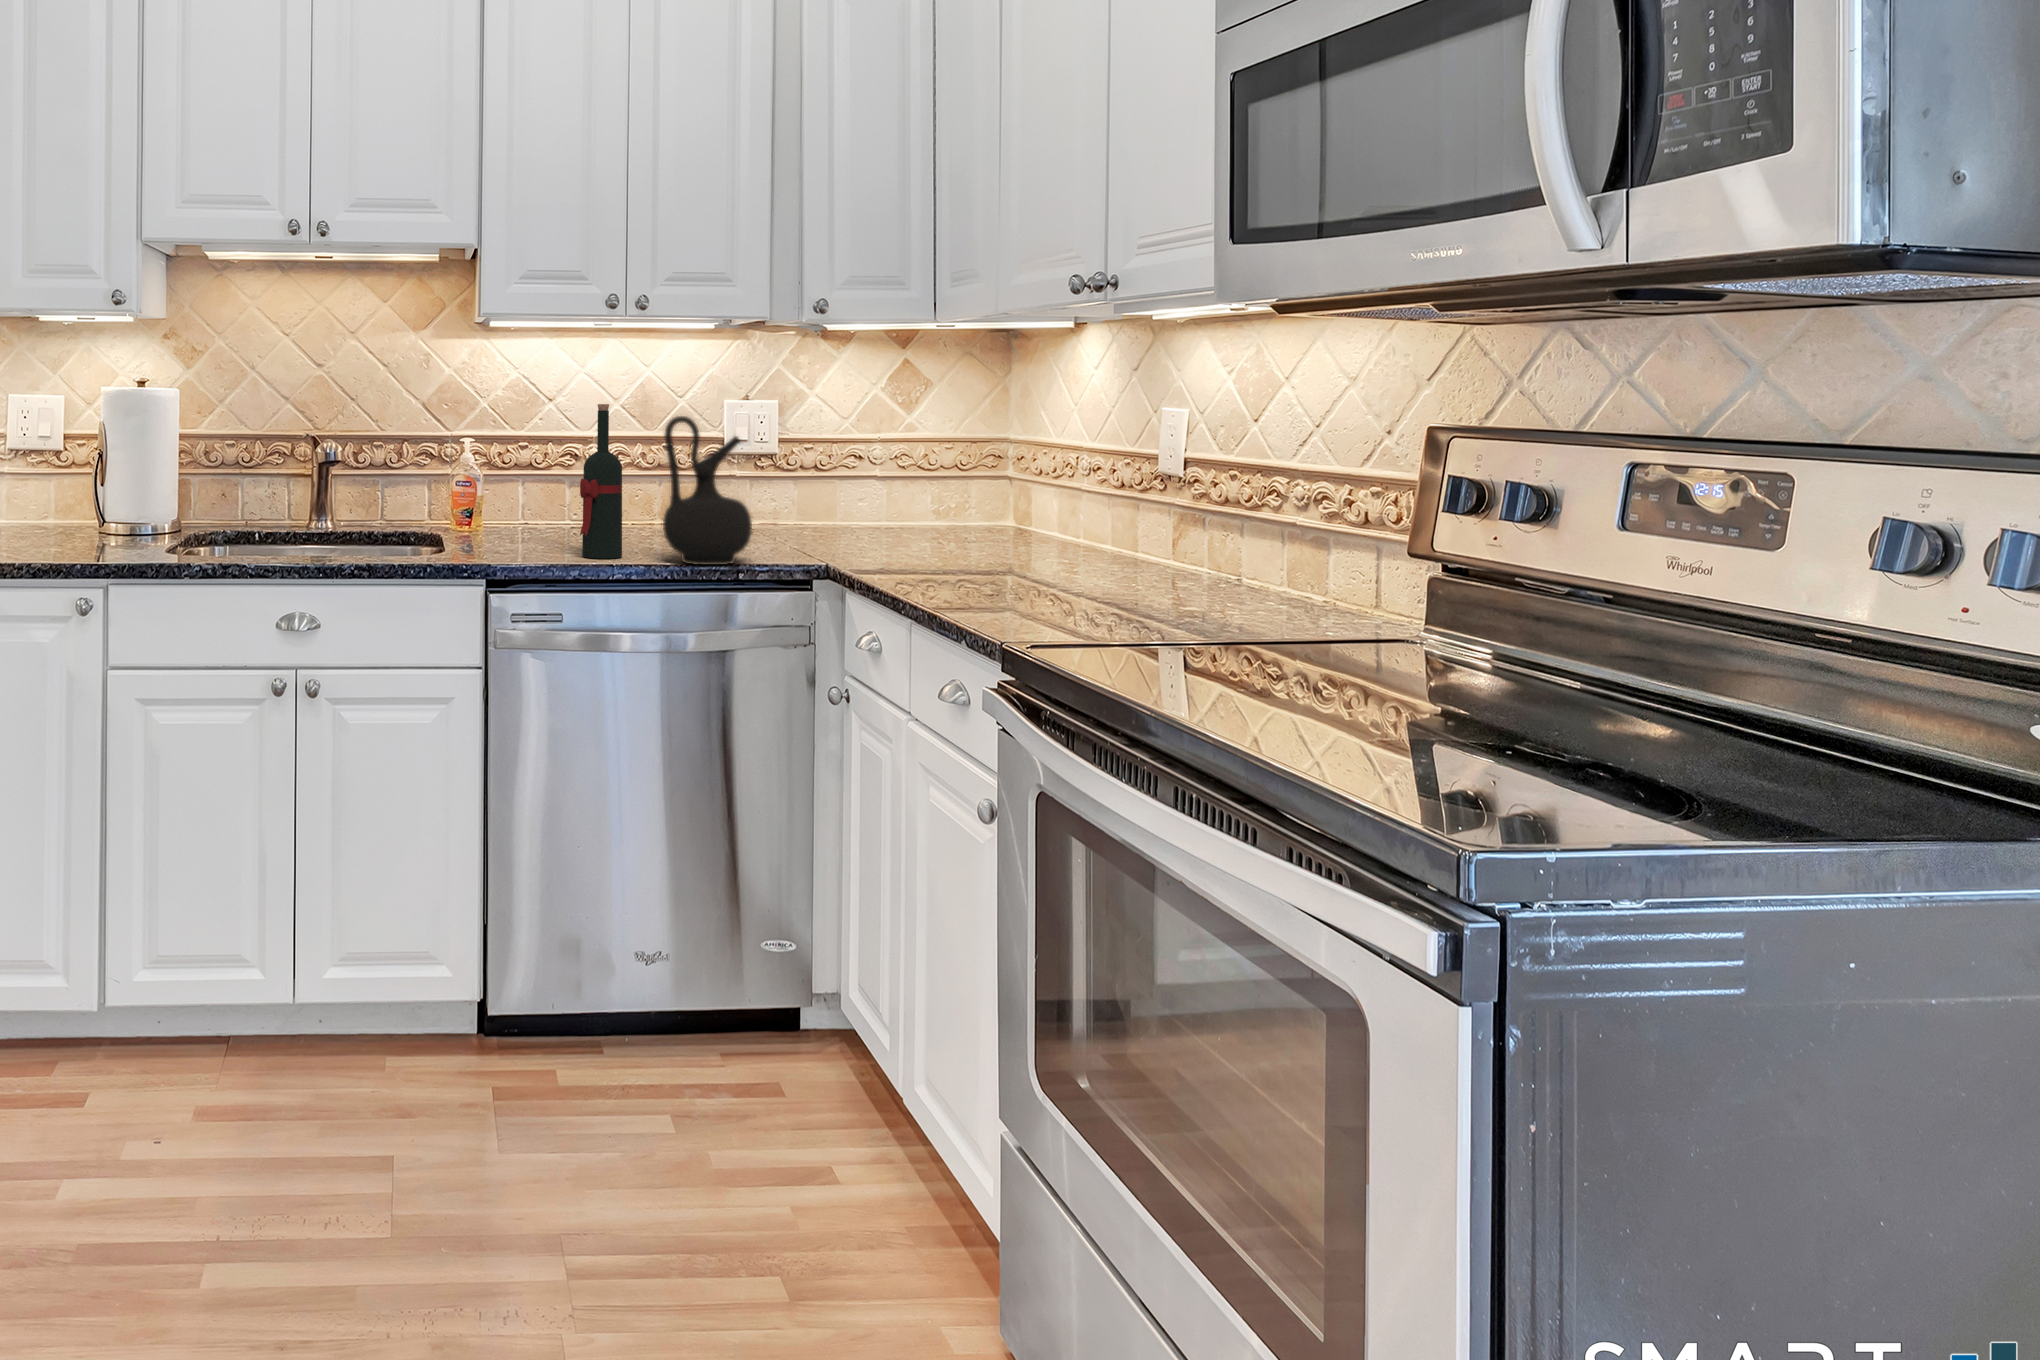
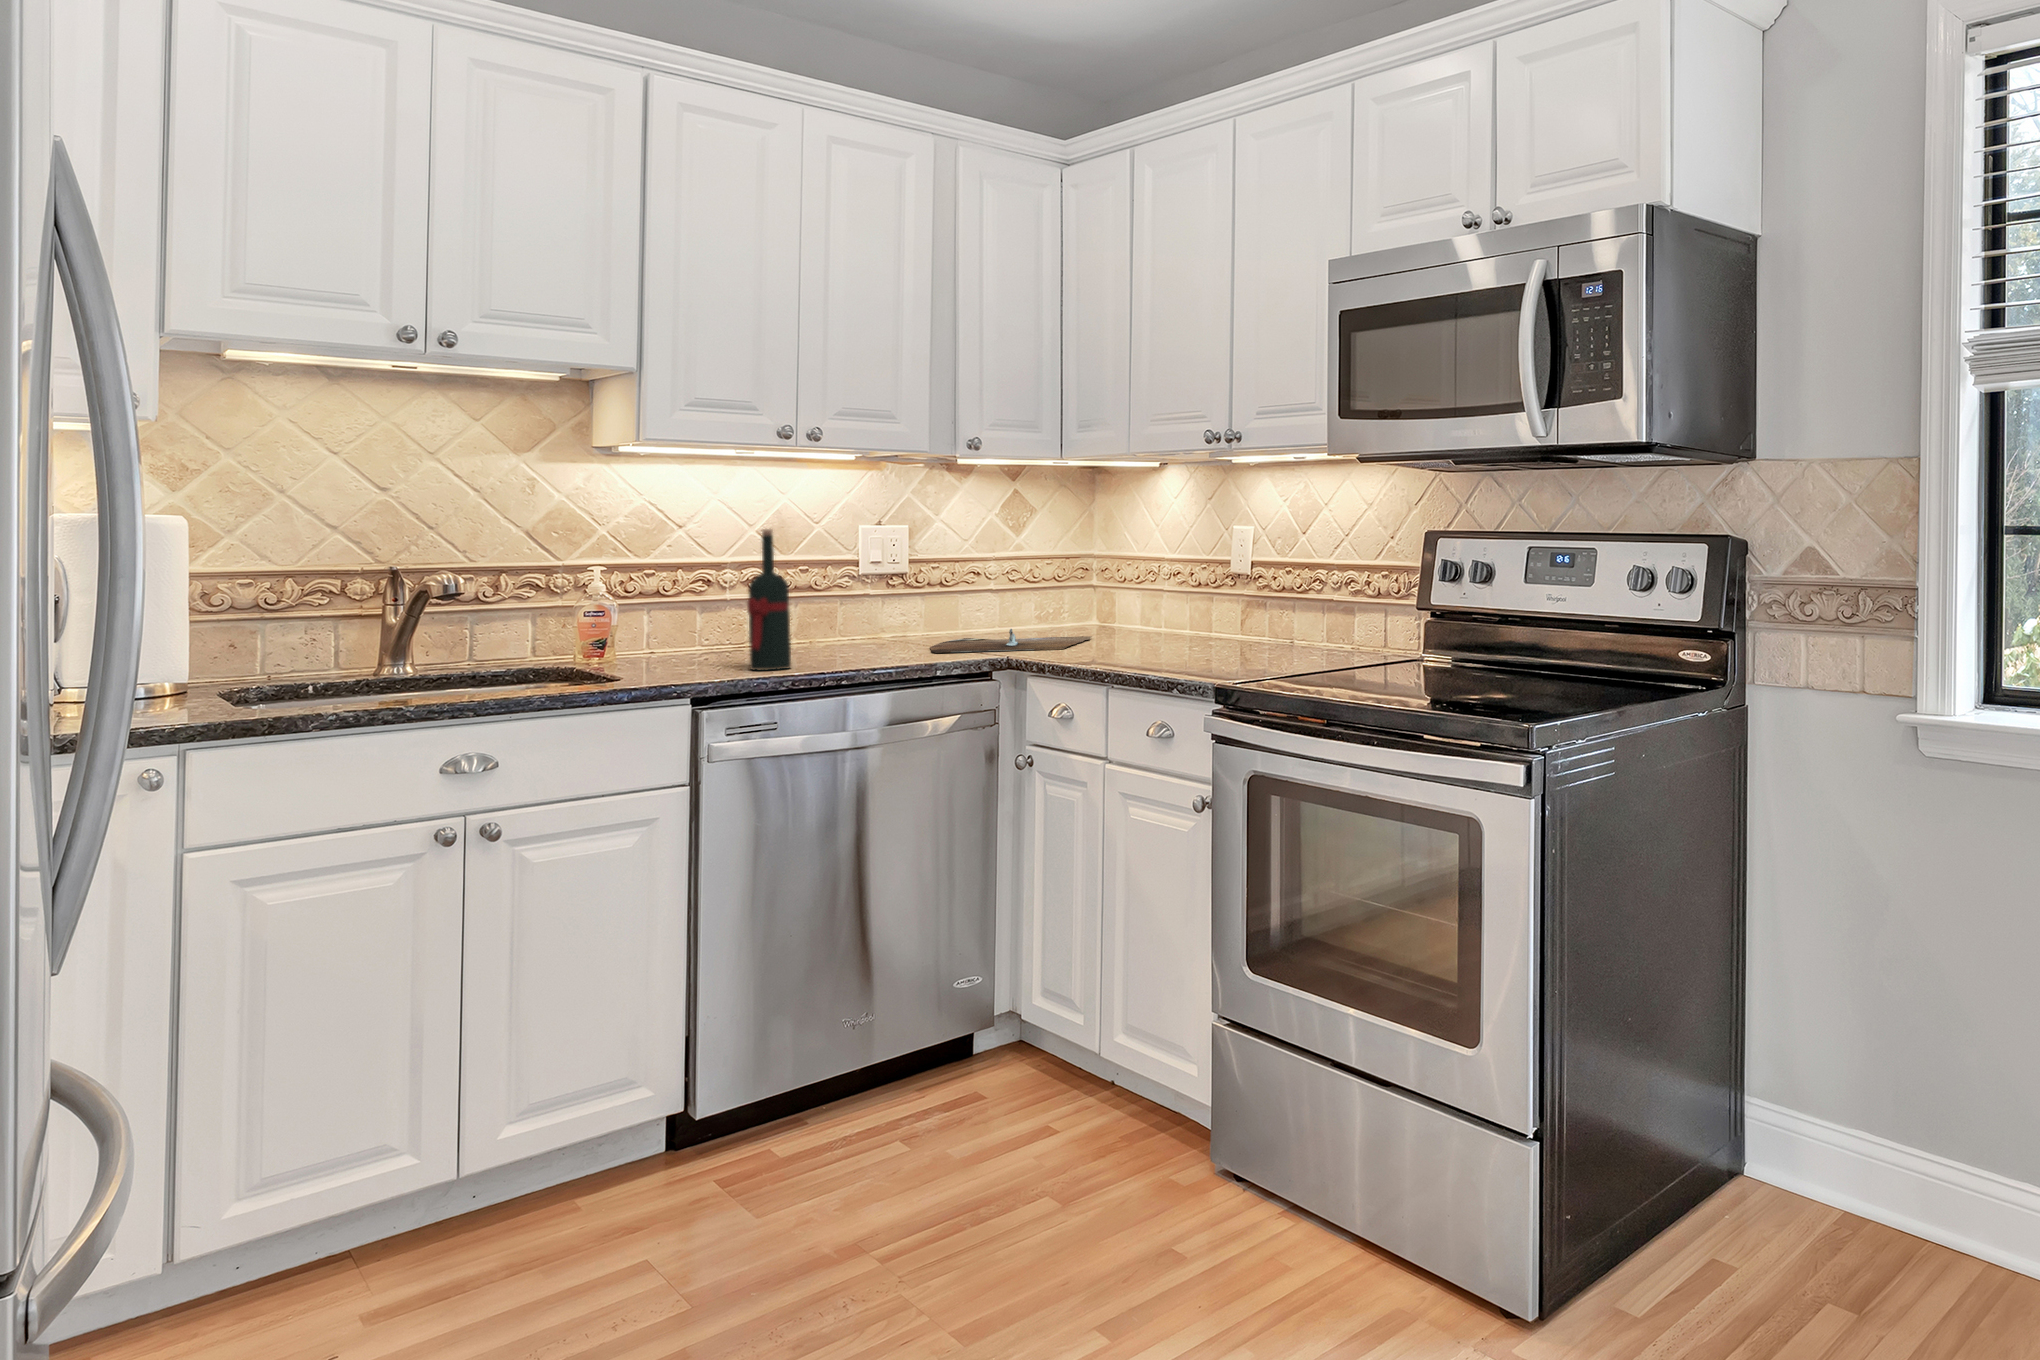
ceramic jug: present [663,416,752,565] -> none [837,538,920,667]
cutting board: none [782,528,987,559] -> present [930,629,1092,653]

